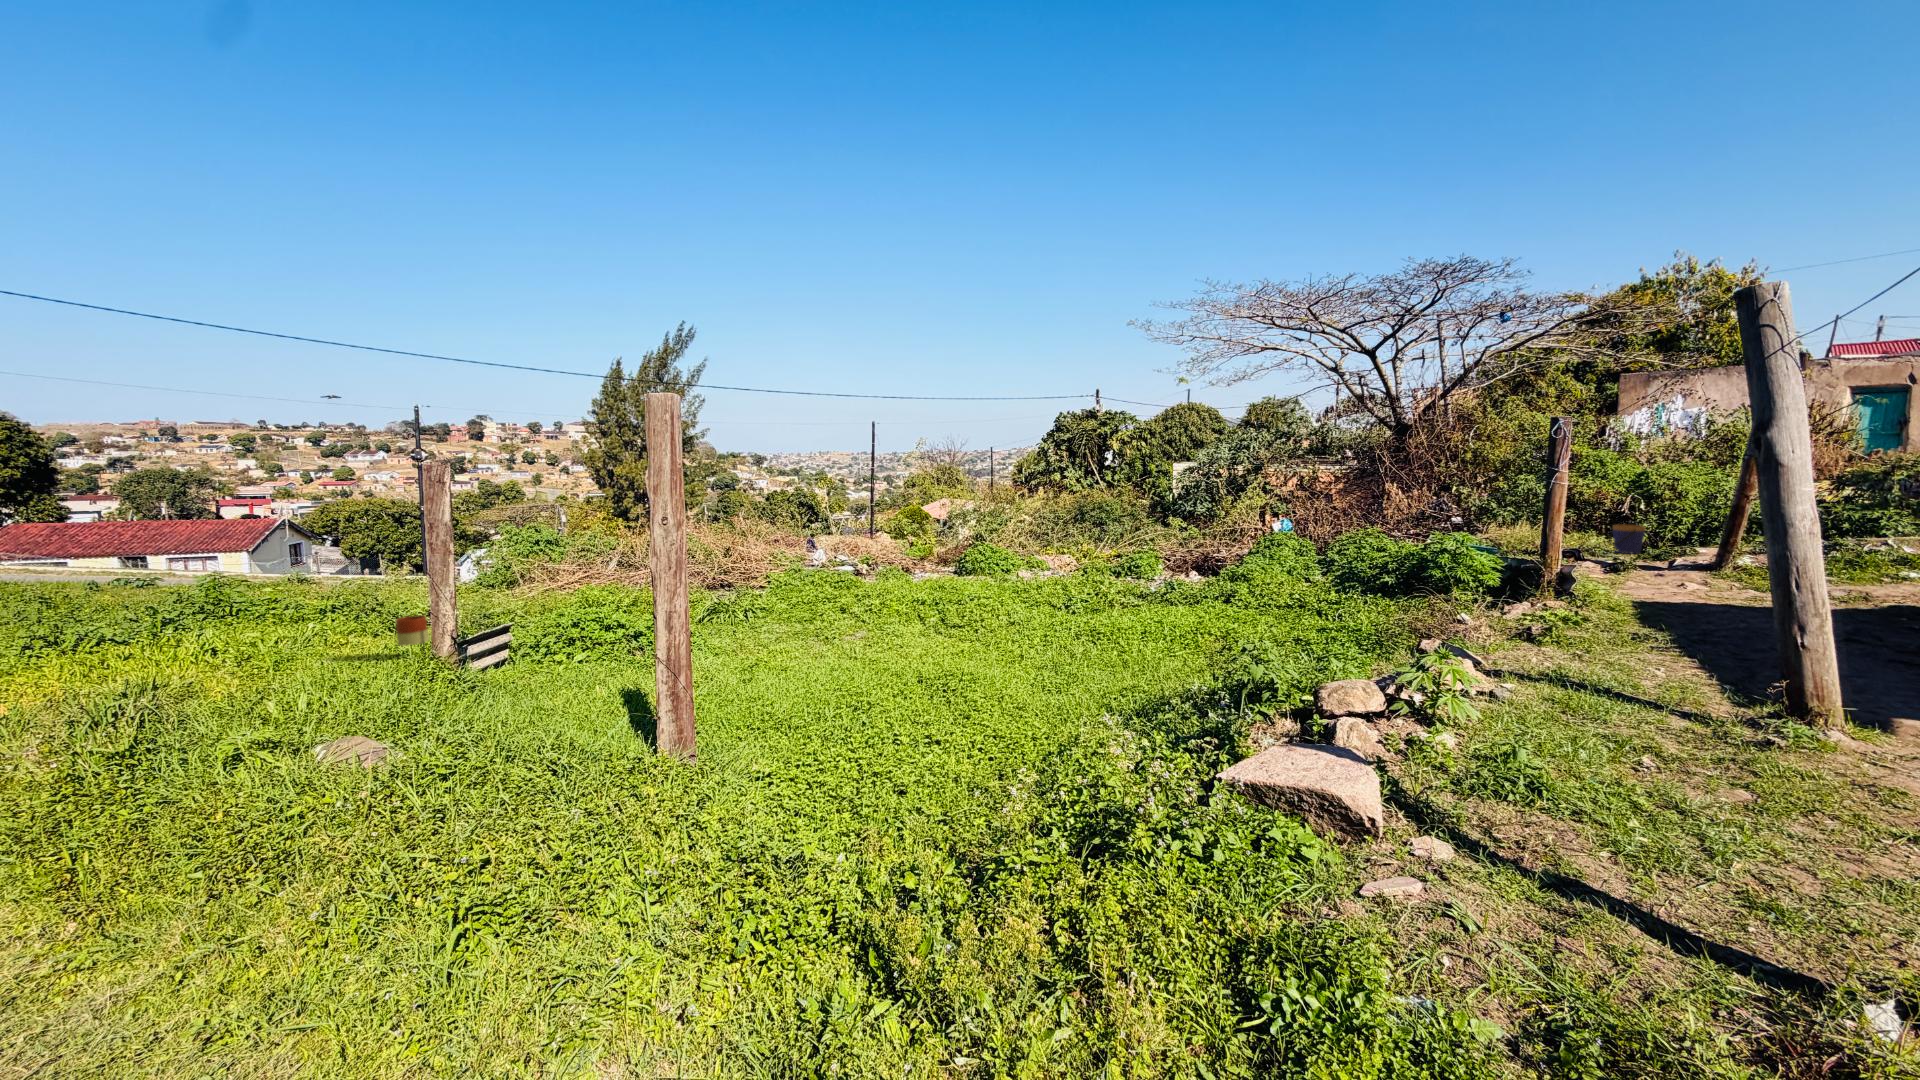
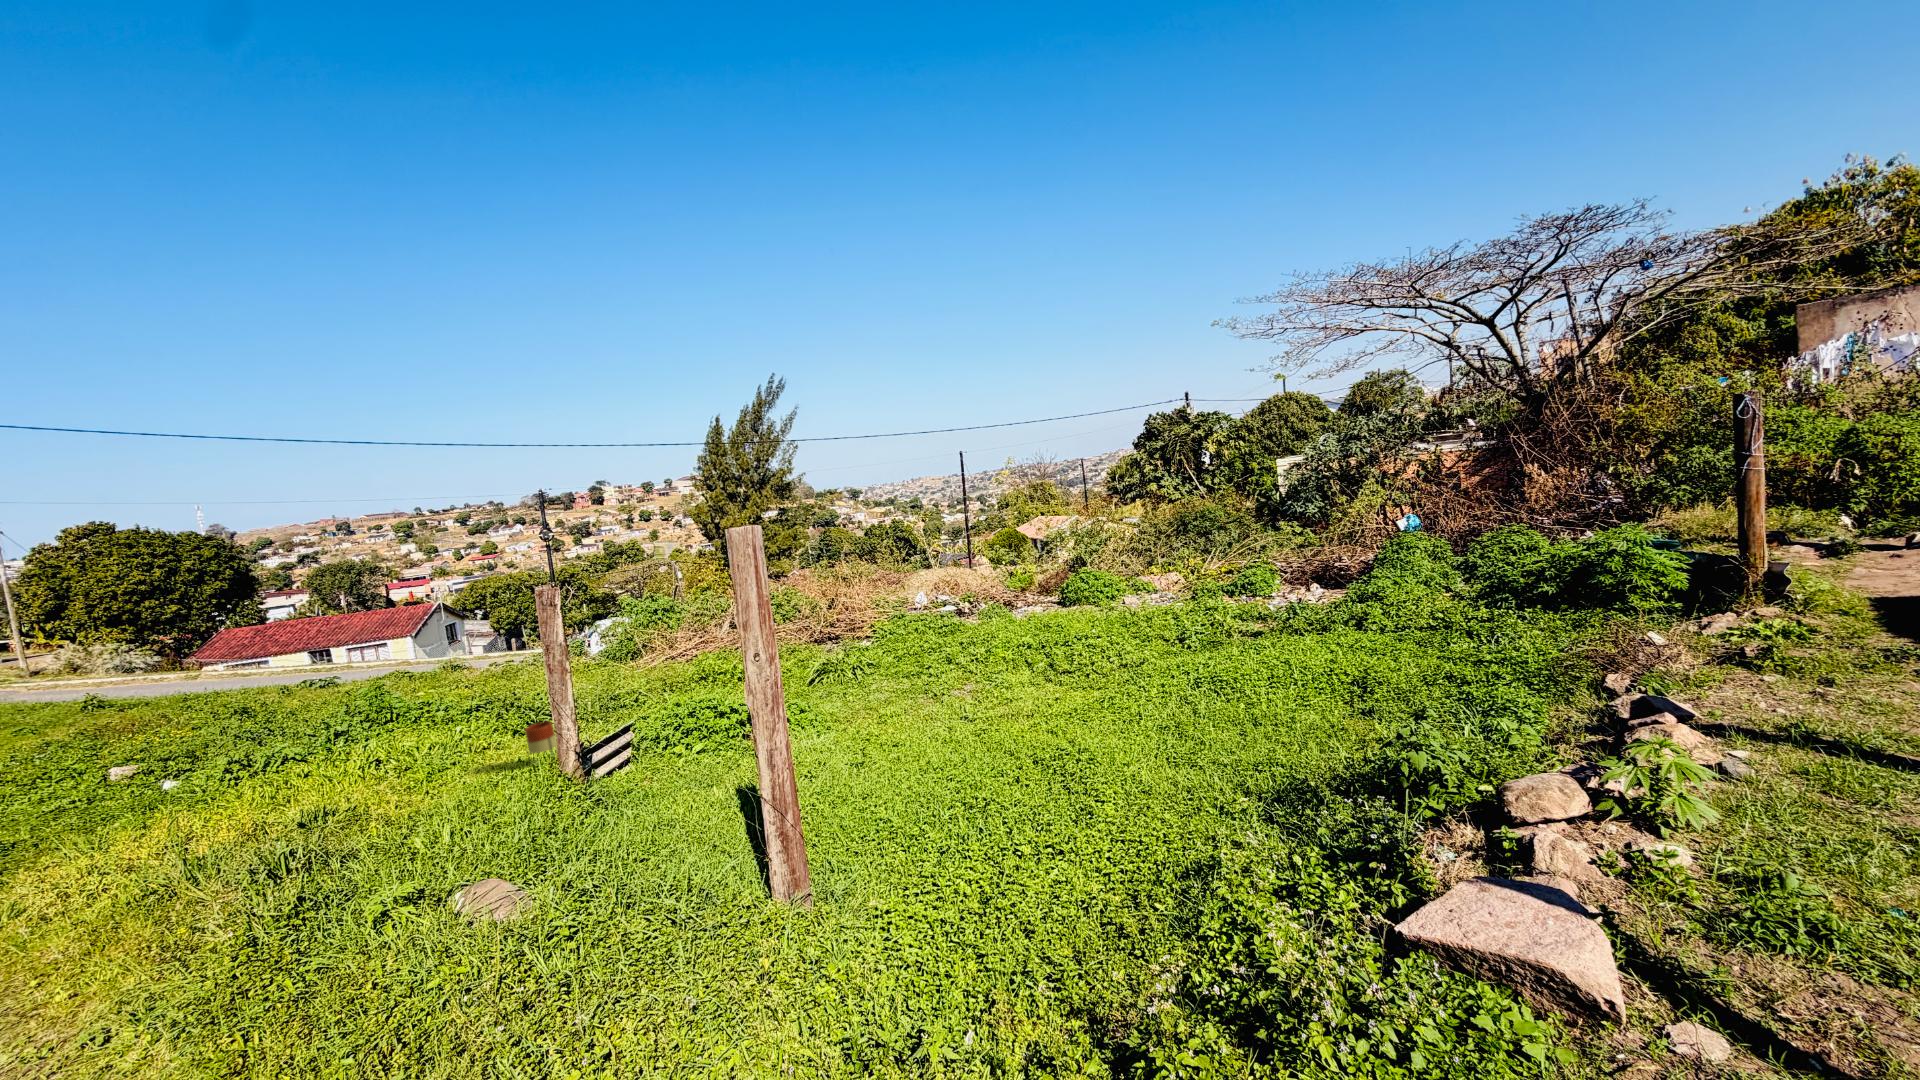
bucket: present [1609,524,1646,554] -> none [1816,491,1864,526]

